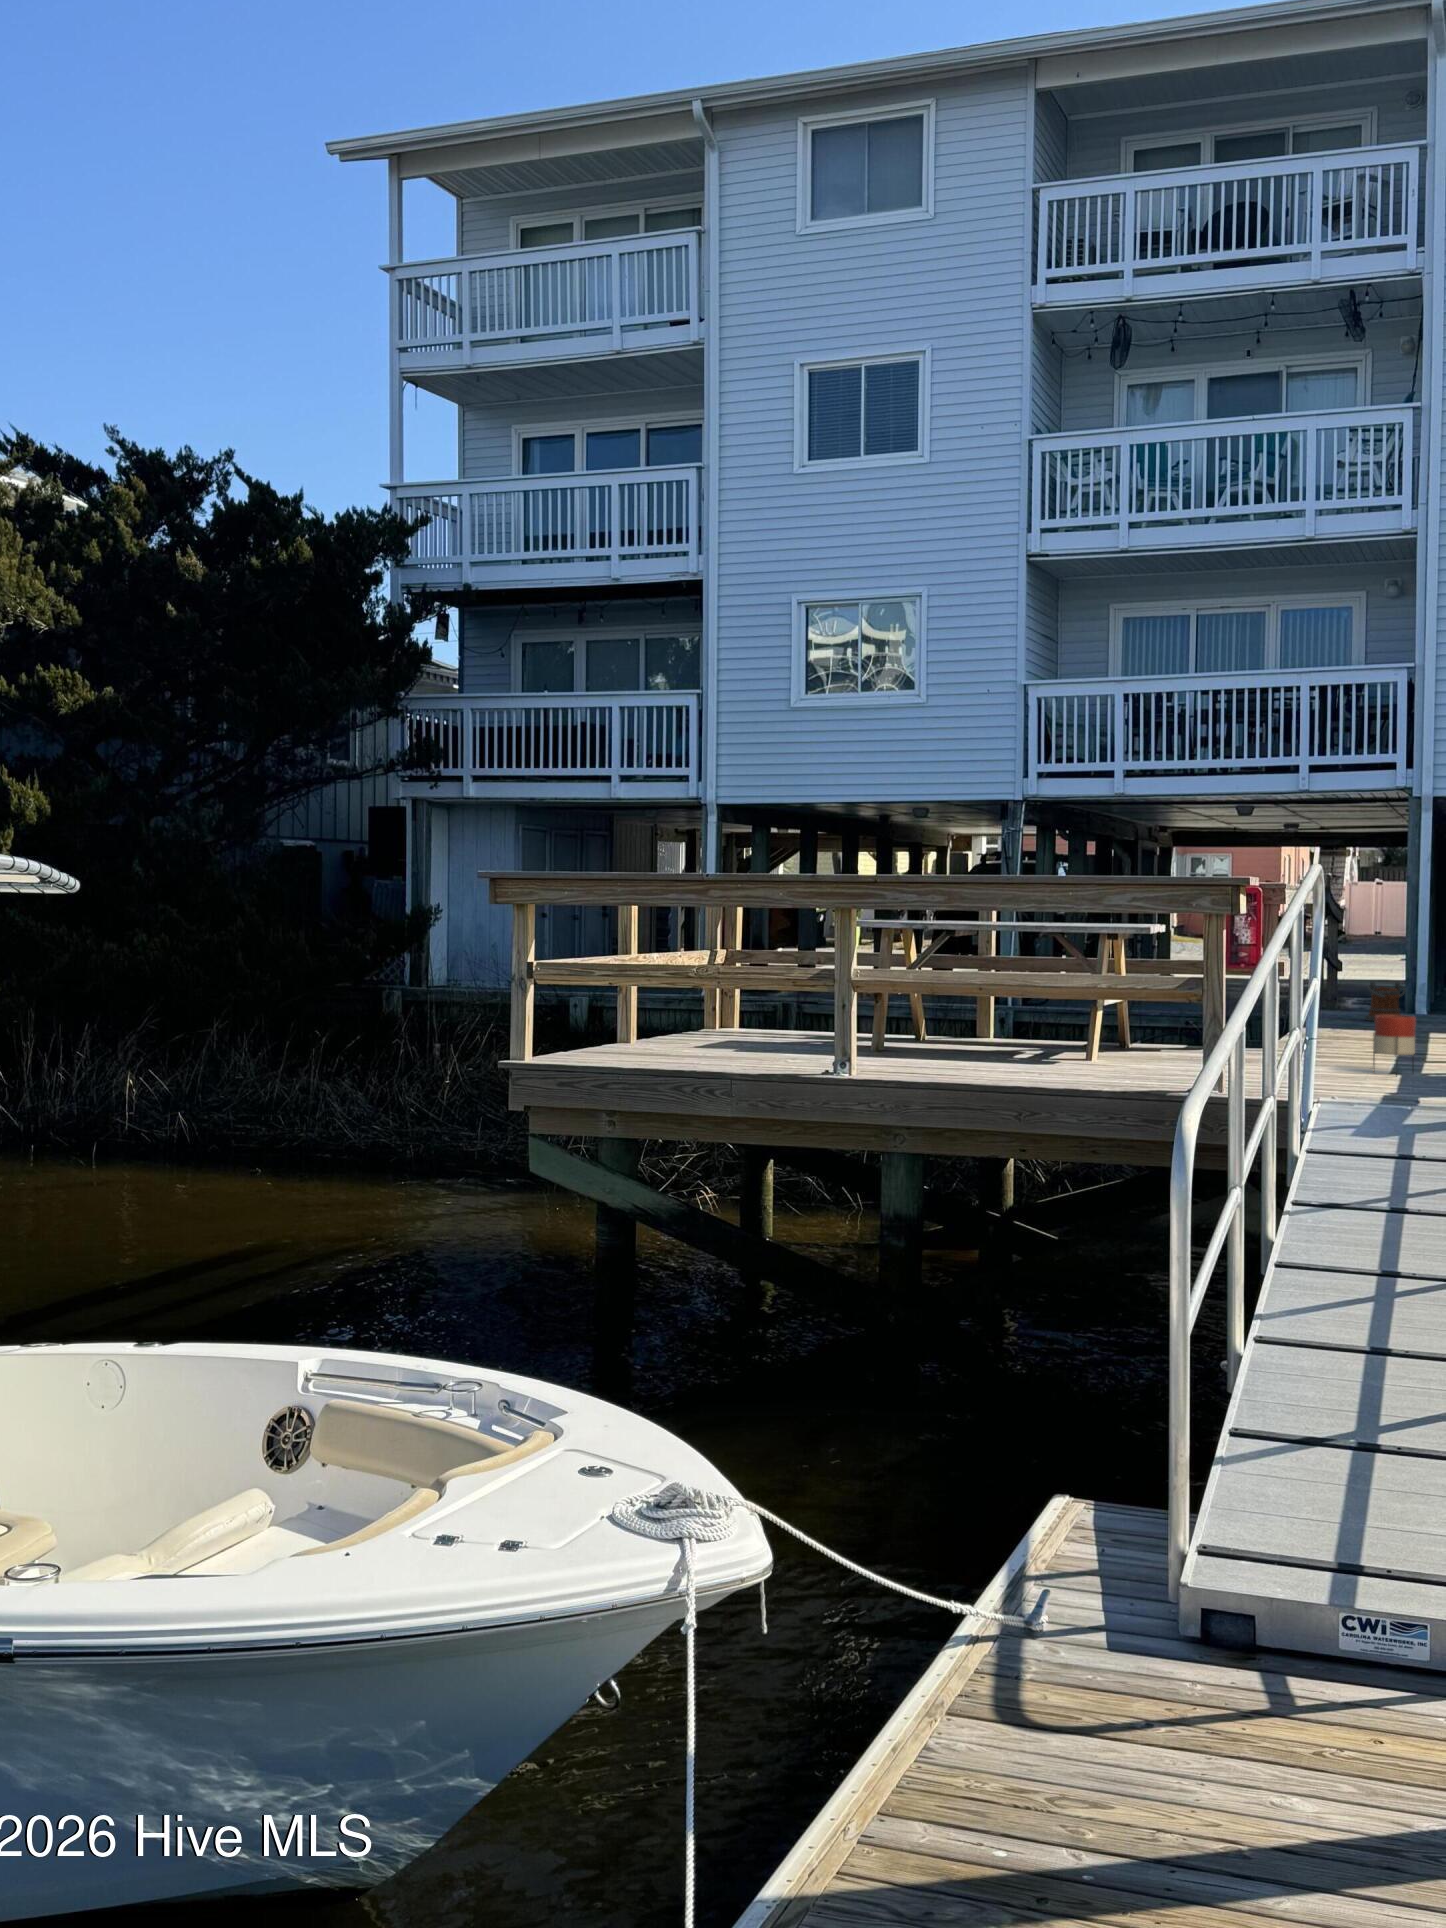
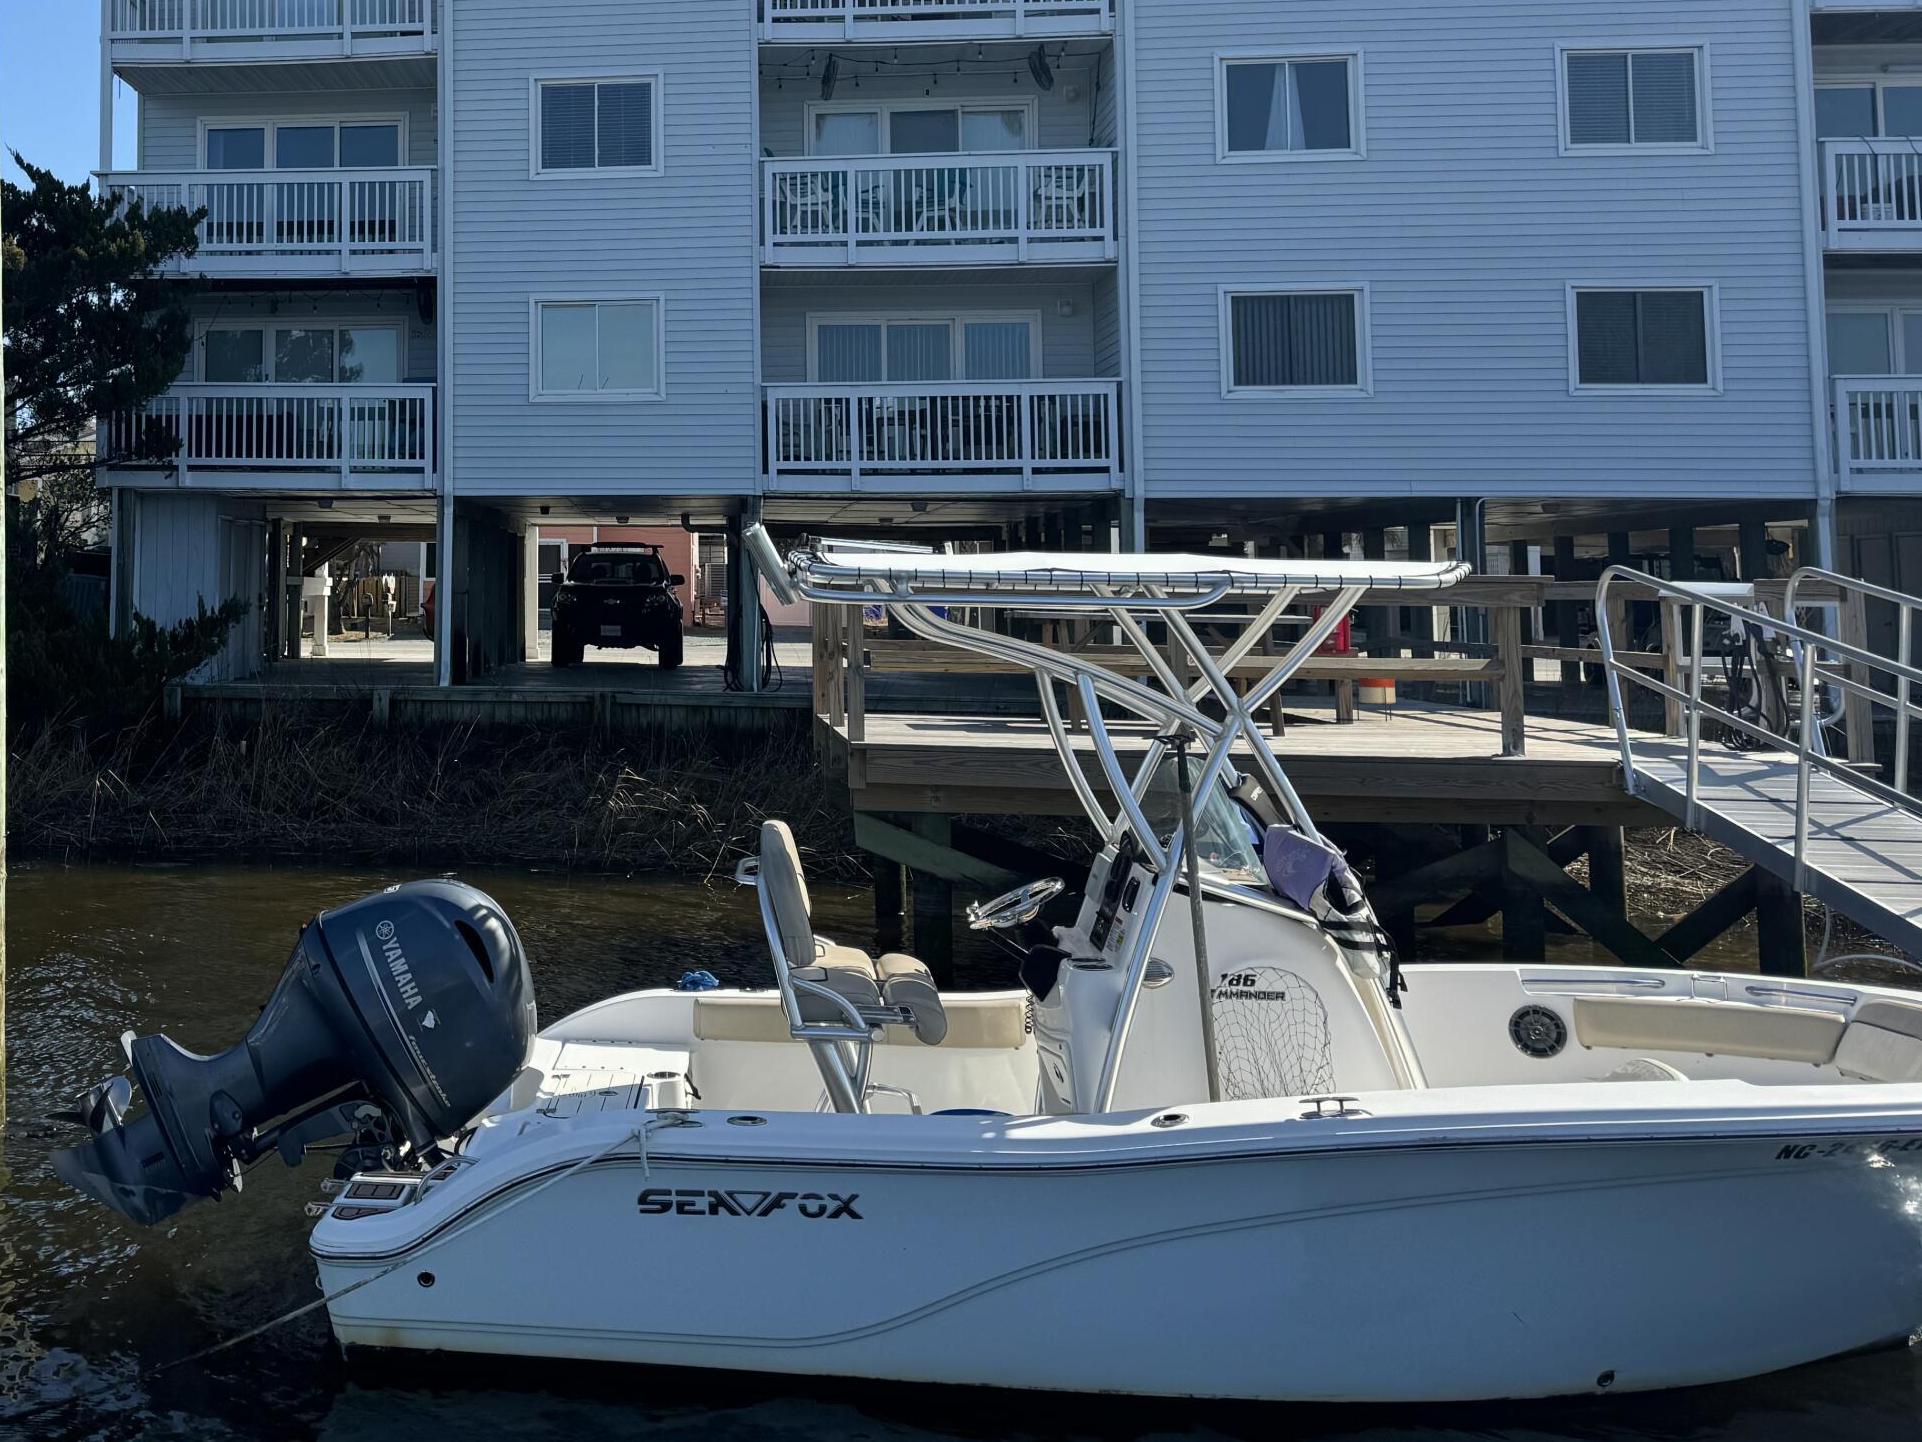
bucket: present [1365,982,1406,1021] -> none [1158,662,1194,699]

